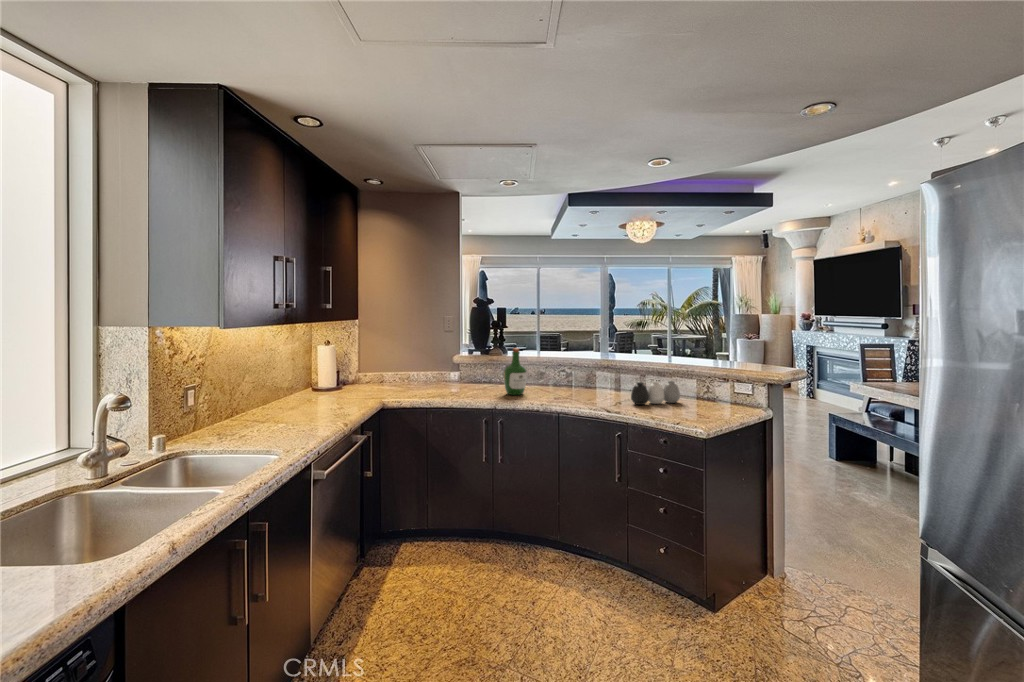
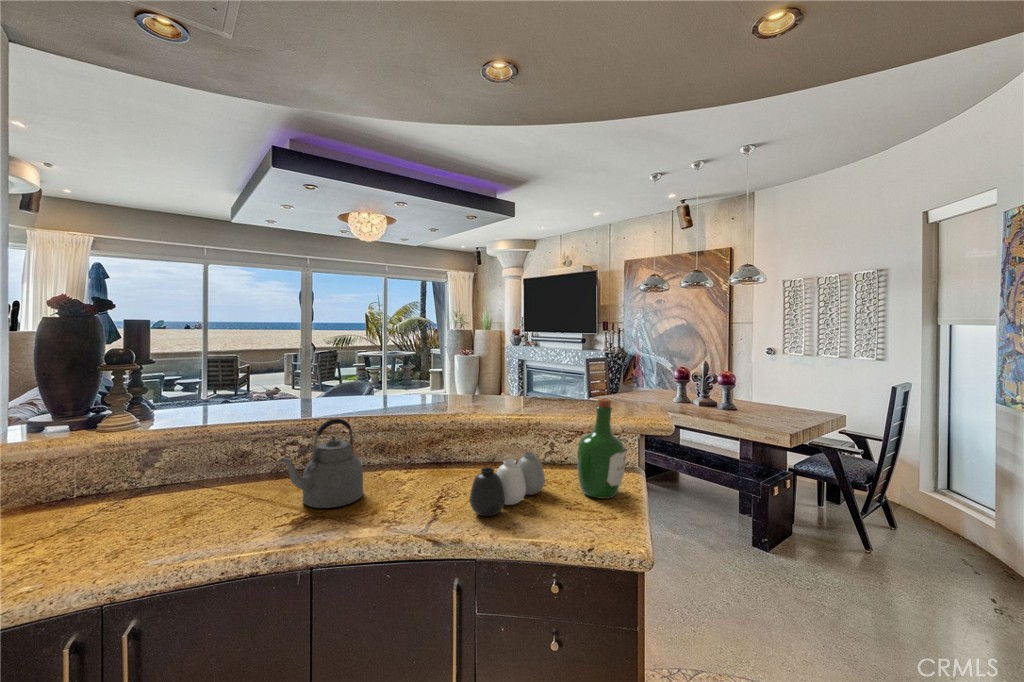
wine bottle: present [504,348,527,395] -> present [577,398,626,499]
kettle: none [552,356,590,395] -> present [278,419,363,508]

